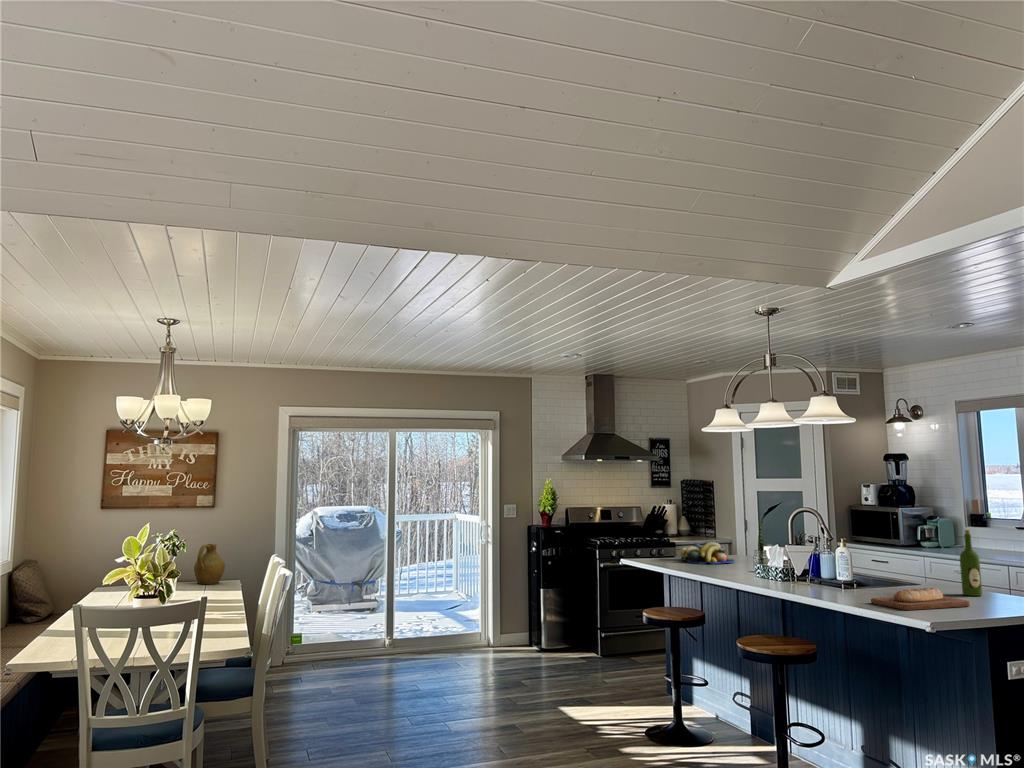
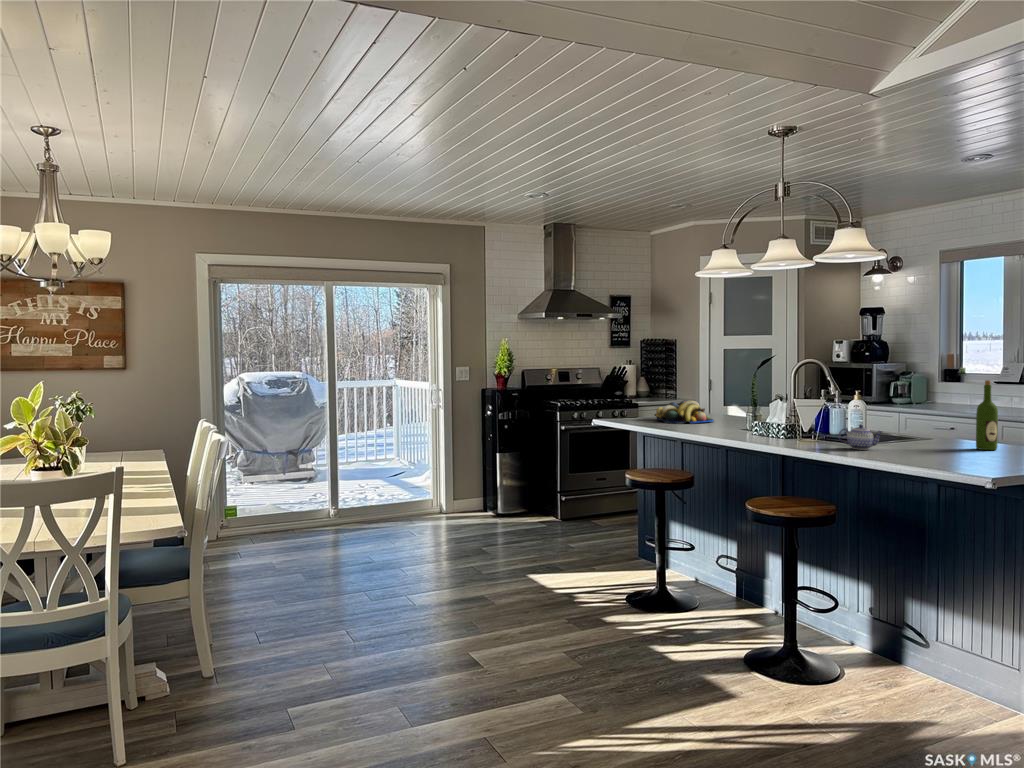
pitcher: present [194,544,225,584] -> none [105,410,142,455]
teapot: none [831,569,872,593] -> present [838,425,882,450]
bread loaf: present [871,588,970,610] -> none [890,442,996,466]

